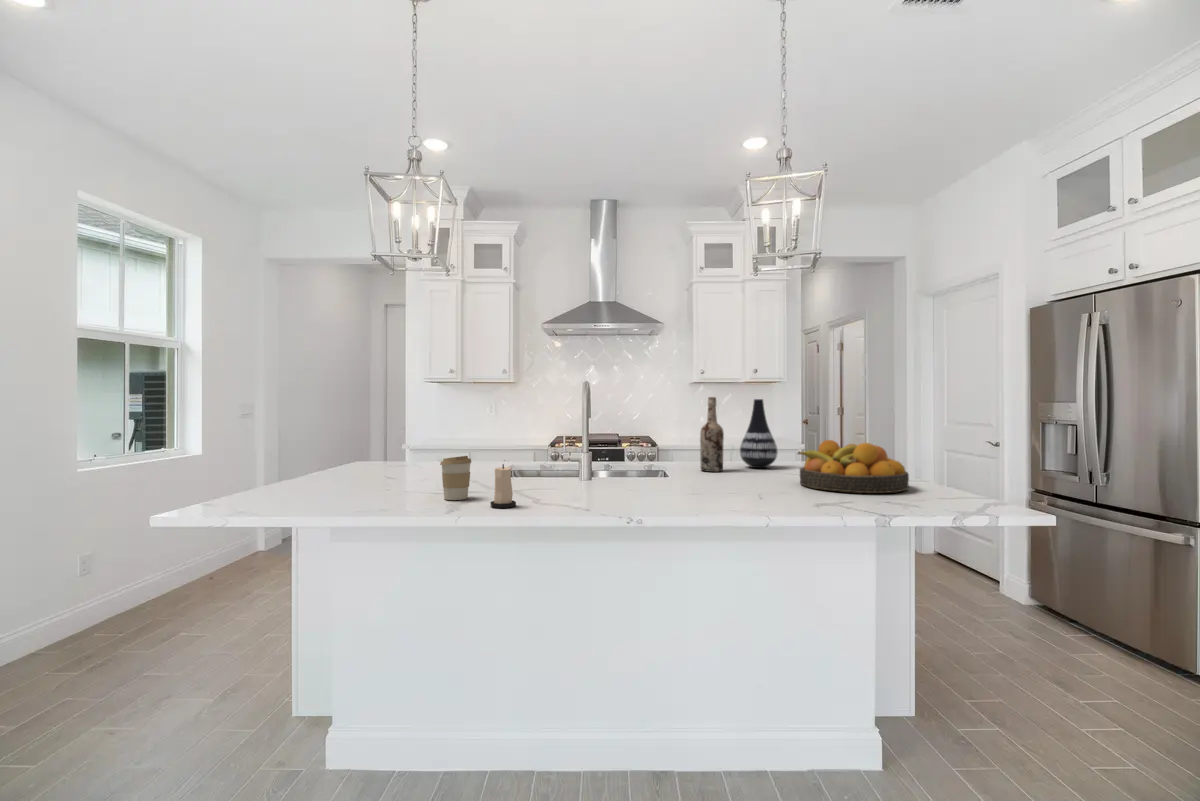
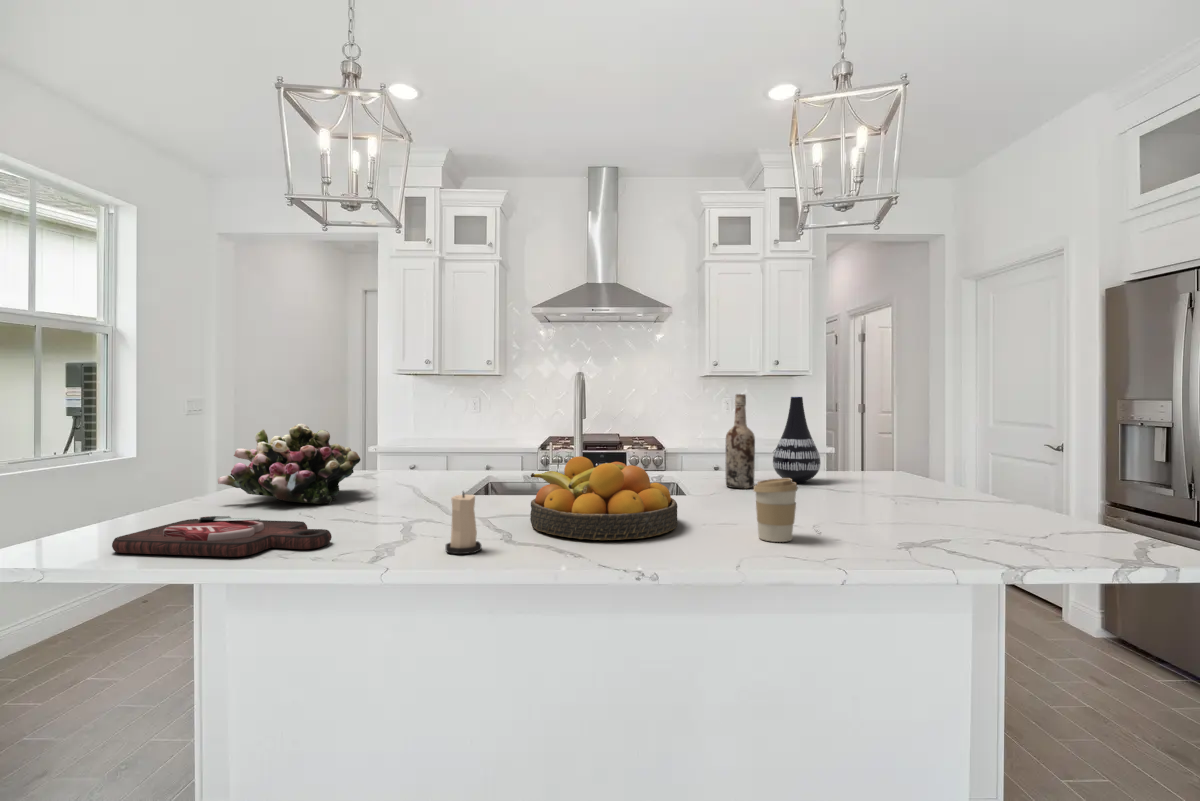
flower arrangement: none [309,420,415,481] -> present [218,424,360,504]
fruit bowl: present [798,440,909,493] -> present [530,456,678,540]
coffee cup: present [440,456,471,500] -> present [754,478,798,542]
cutting board: none [258,484,408,509] -> present [112,516,332,557]

